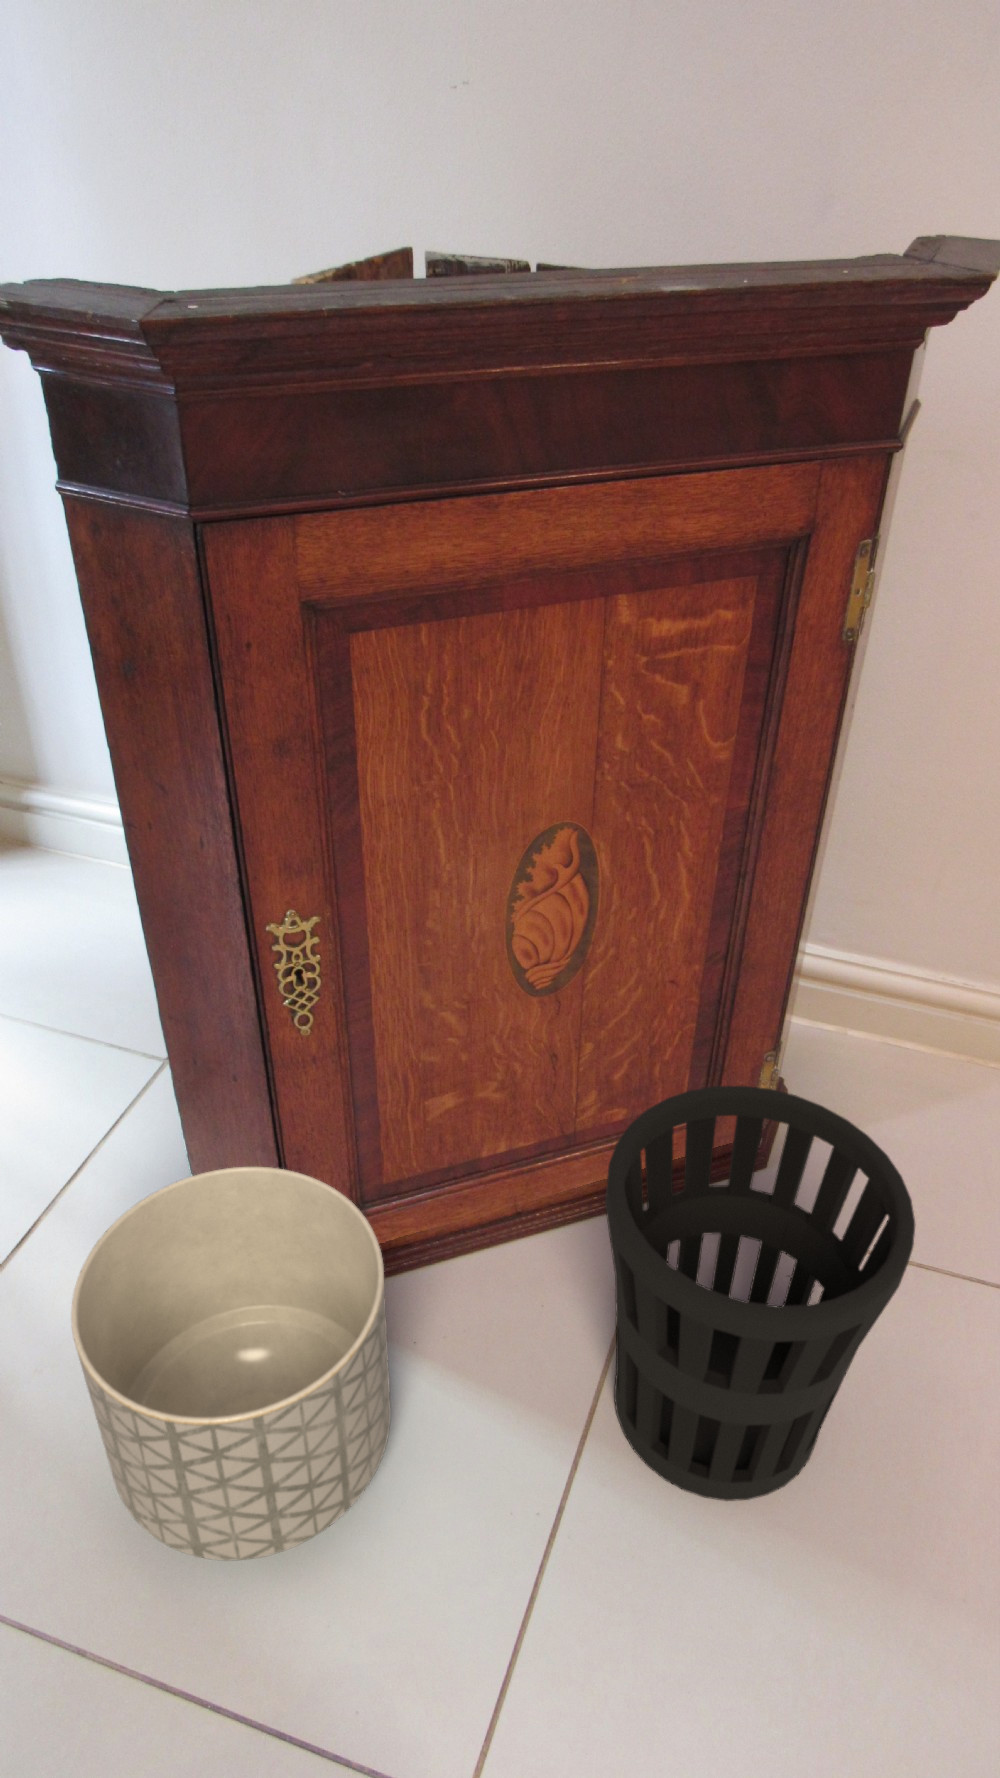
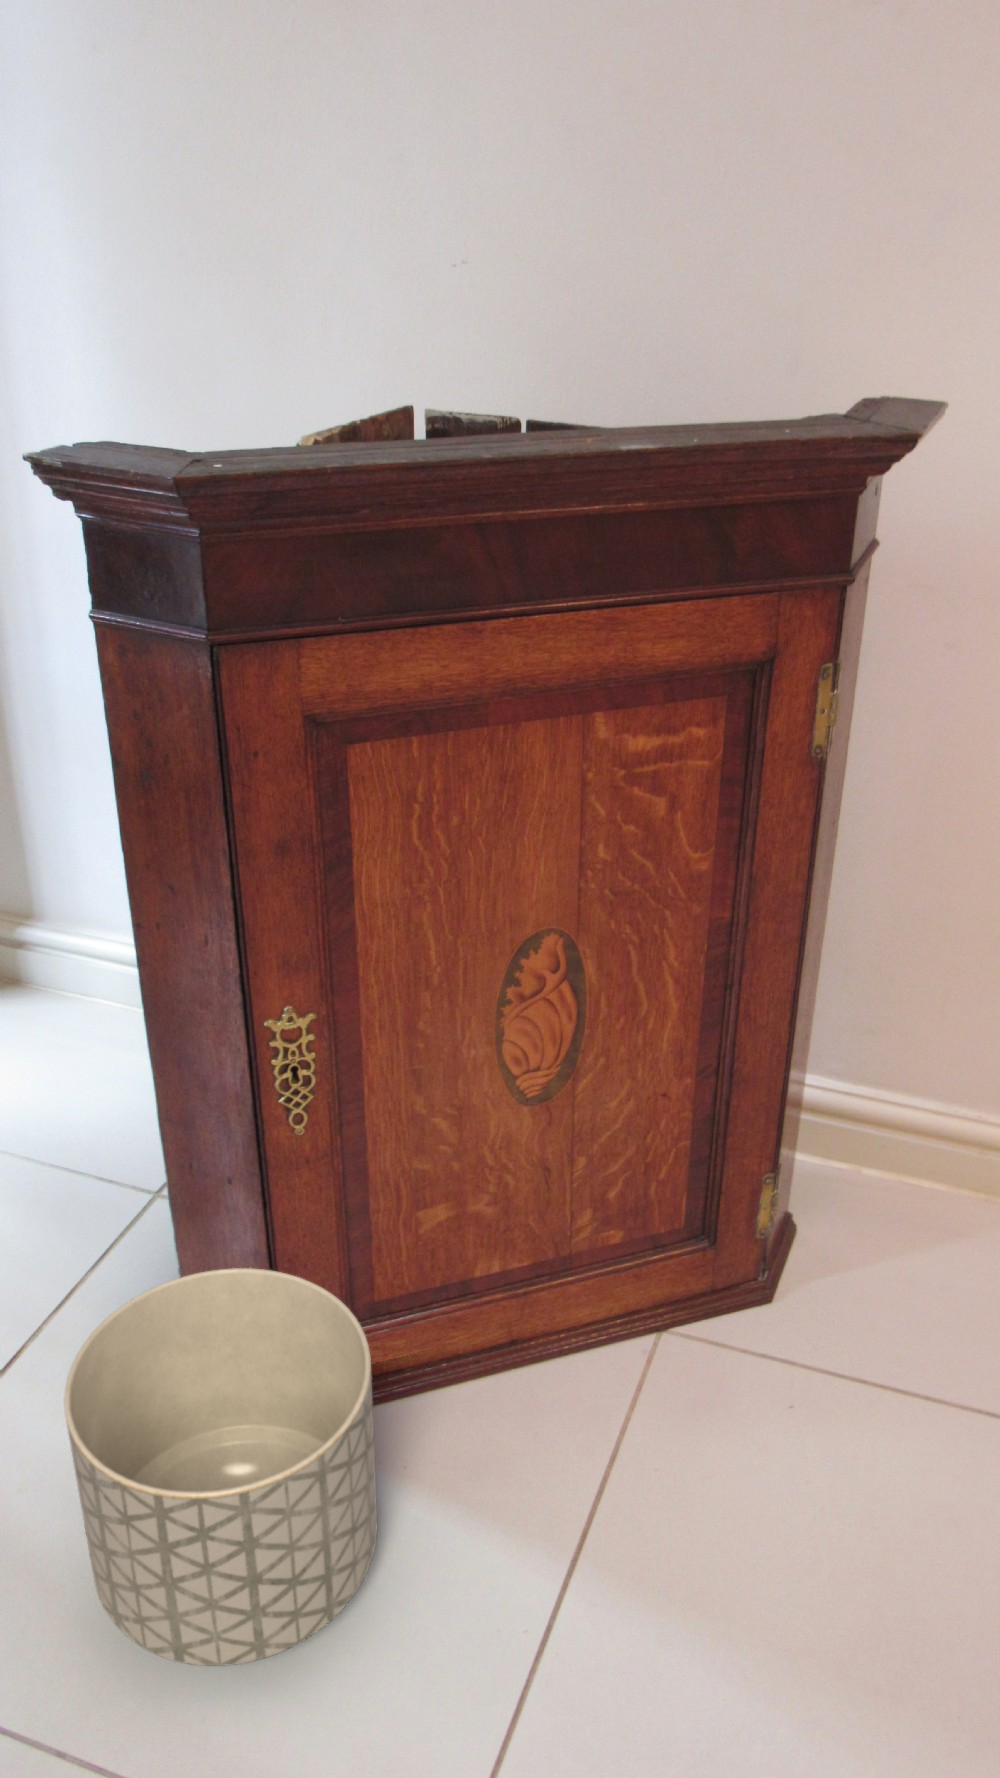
wastebasket: present [605,1086,915,1501] -> none [591,1190,895,1625]

